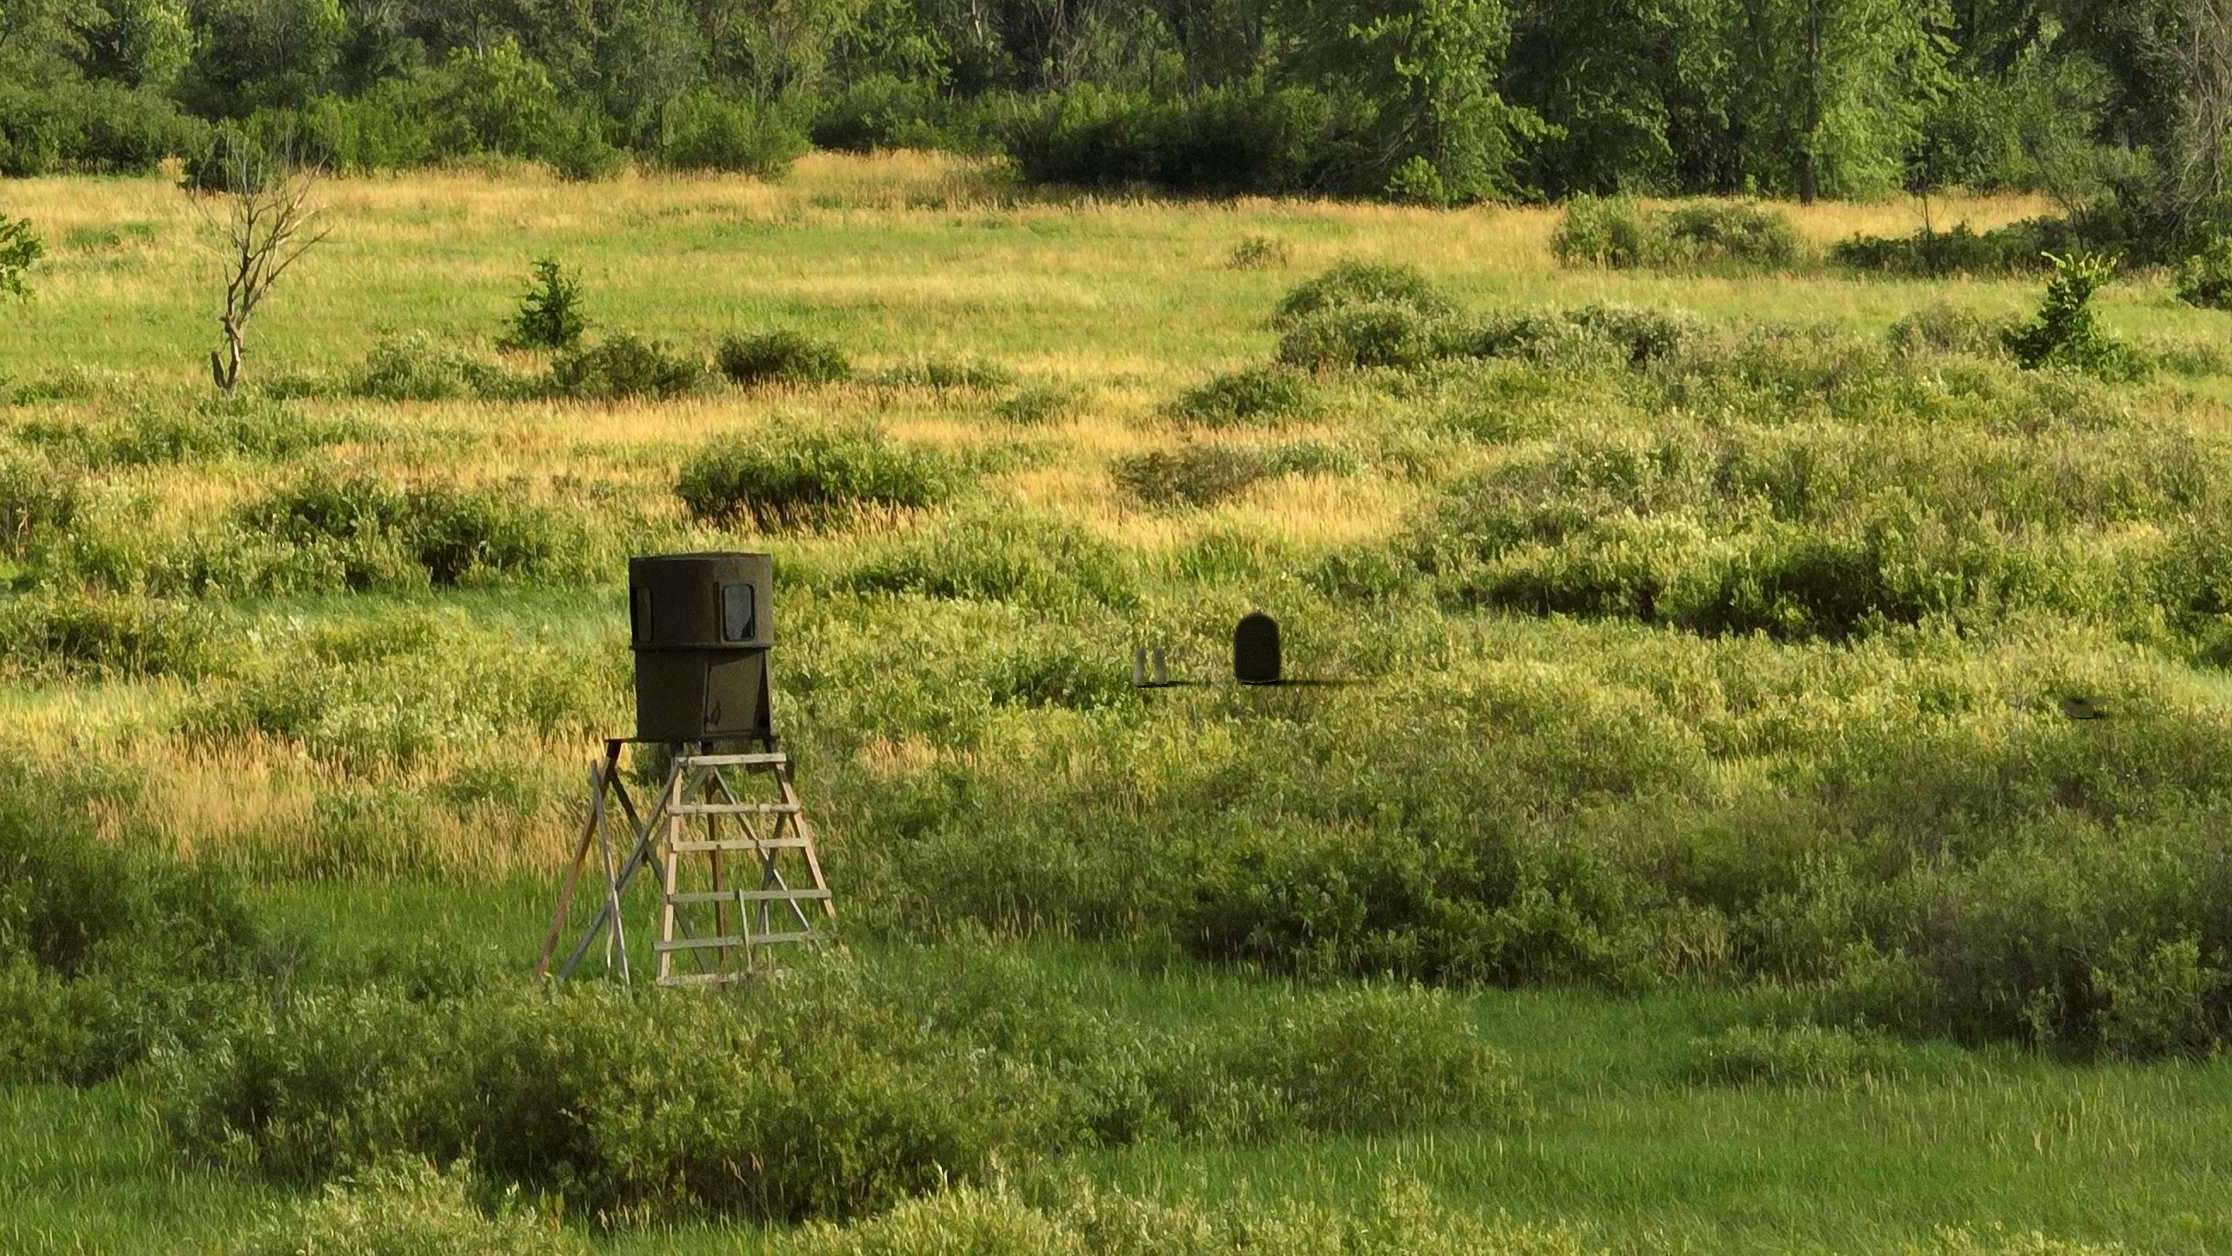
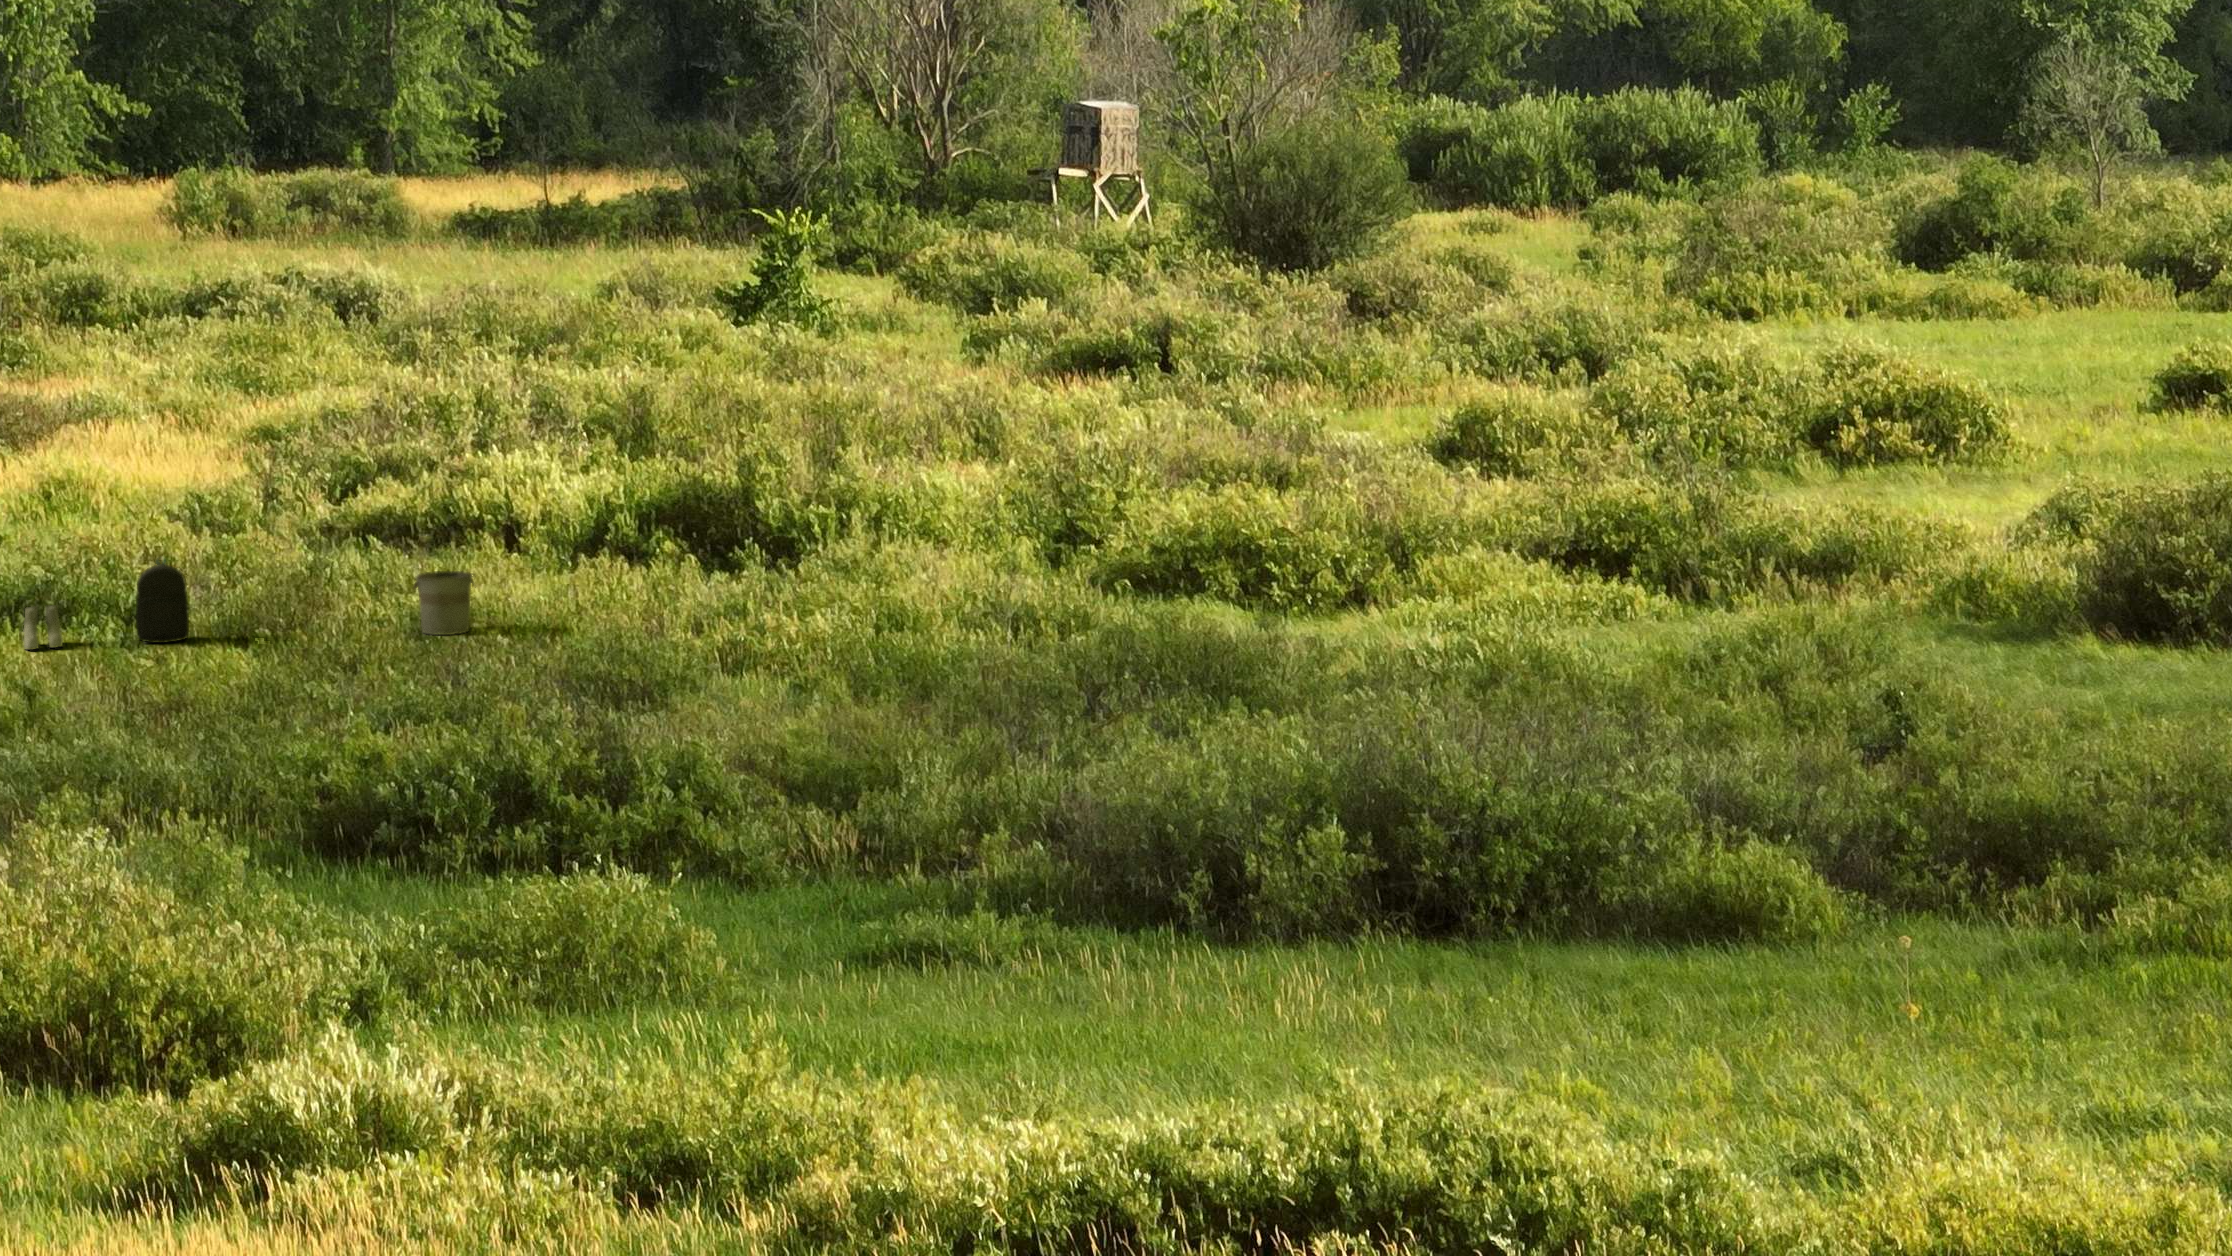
bucket: none [1488,624,1549,684] -> present [413,571,474,635]
toolbox: present [2063,696,2110,718] -> none [1014,633,1066,657]

